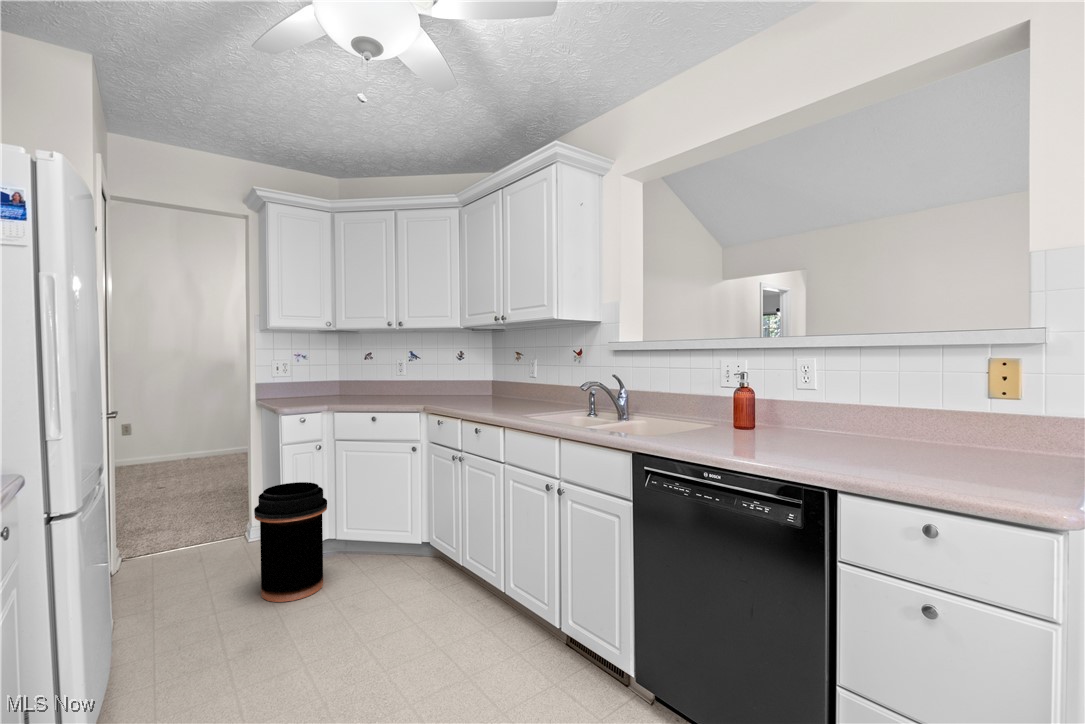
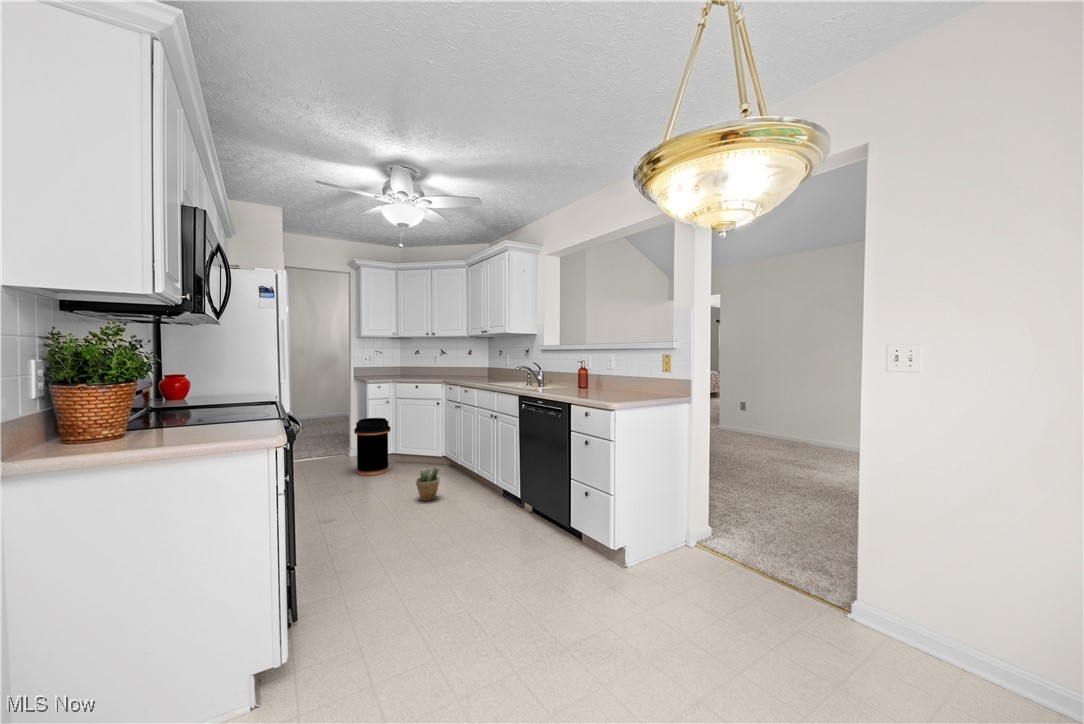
potted plant: none [393,605,445,686] -> present [416,467,440,501]

